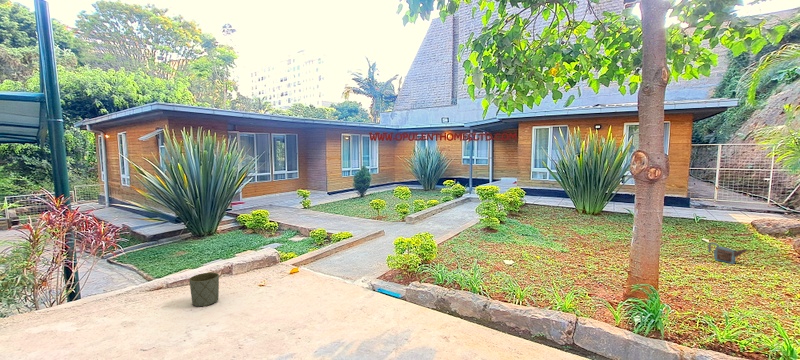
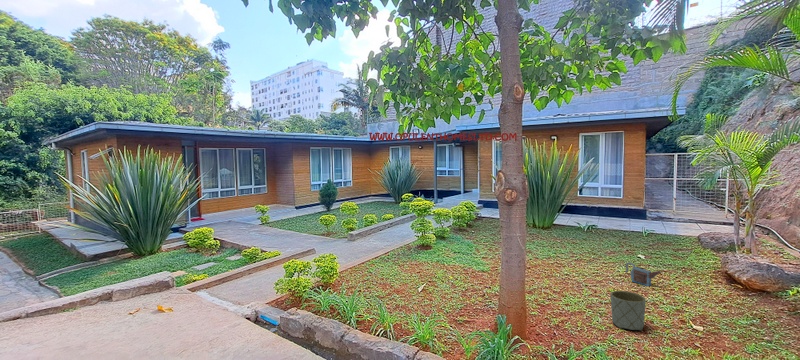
planter: present [189,273,219,307] -> present [611,291,646,331]

